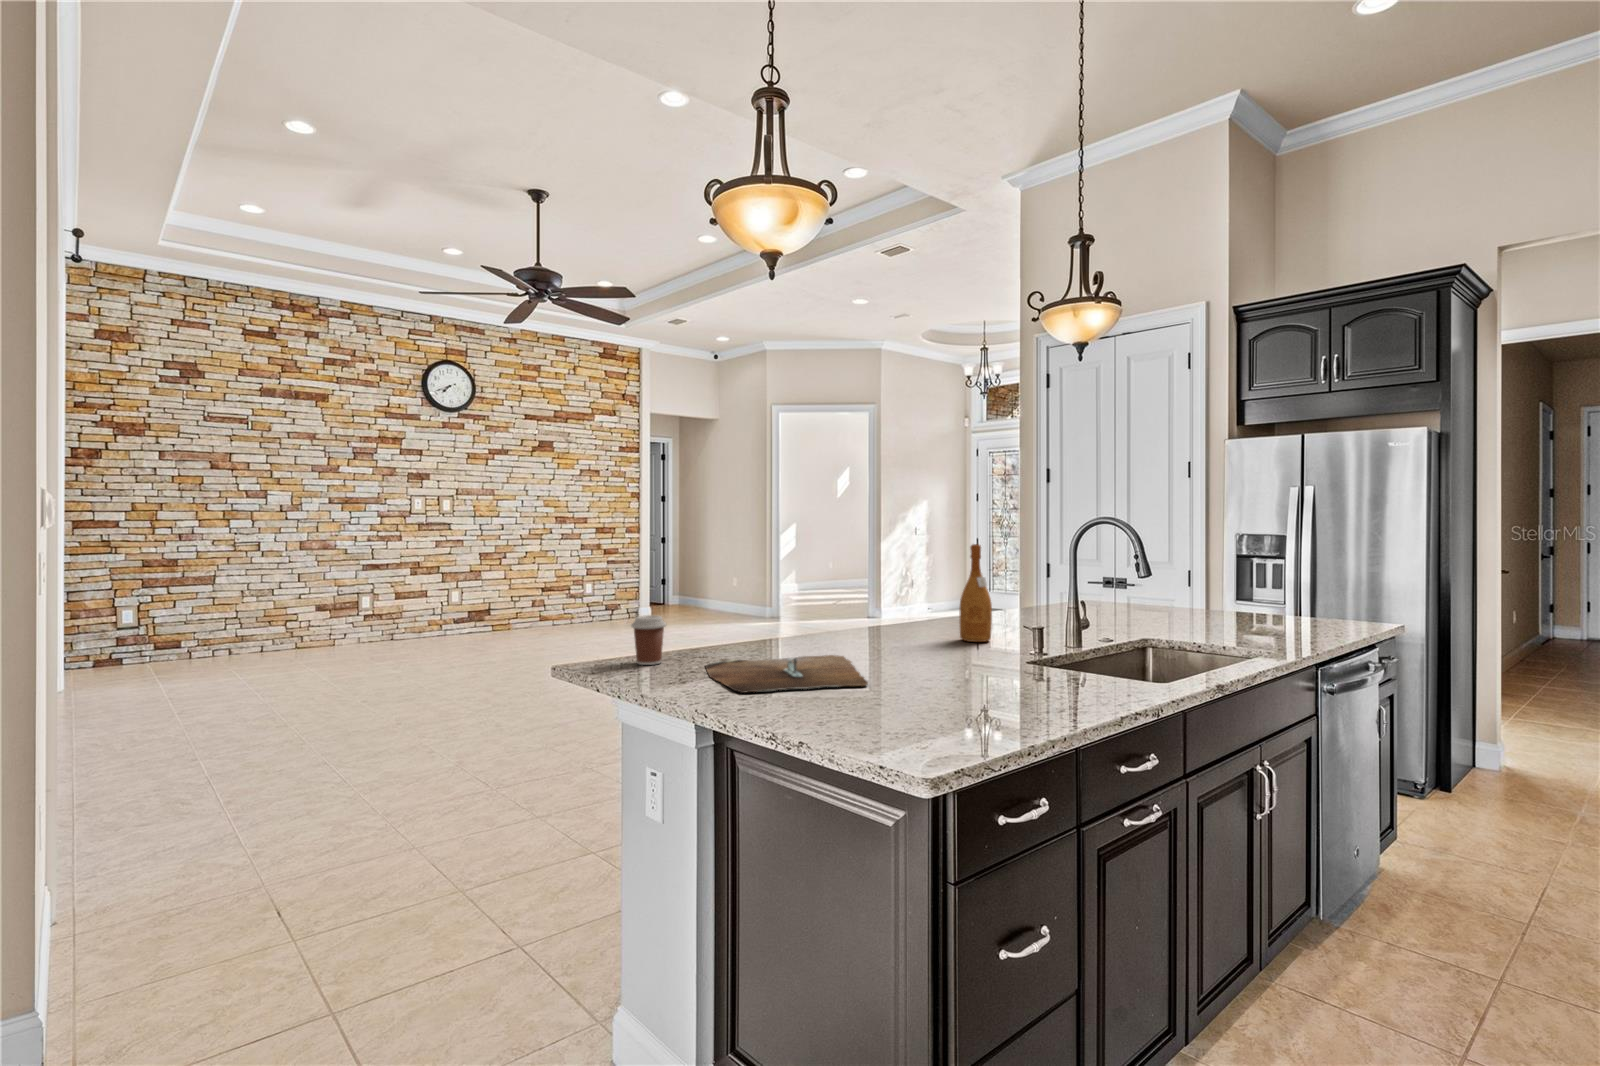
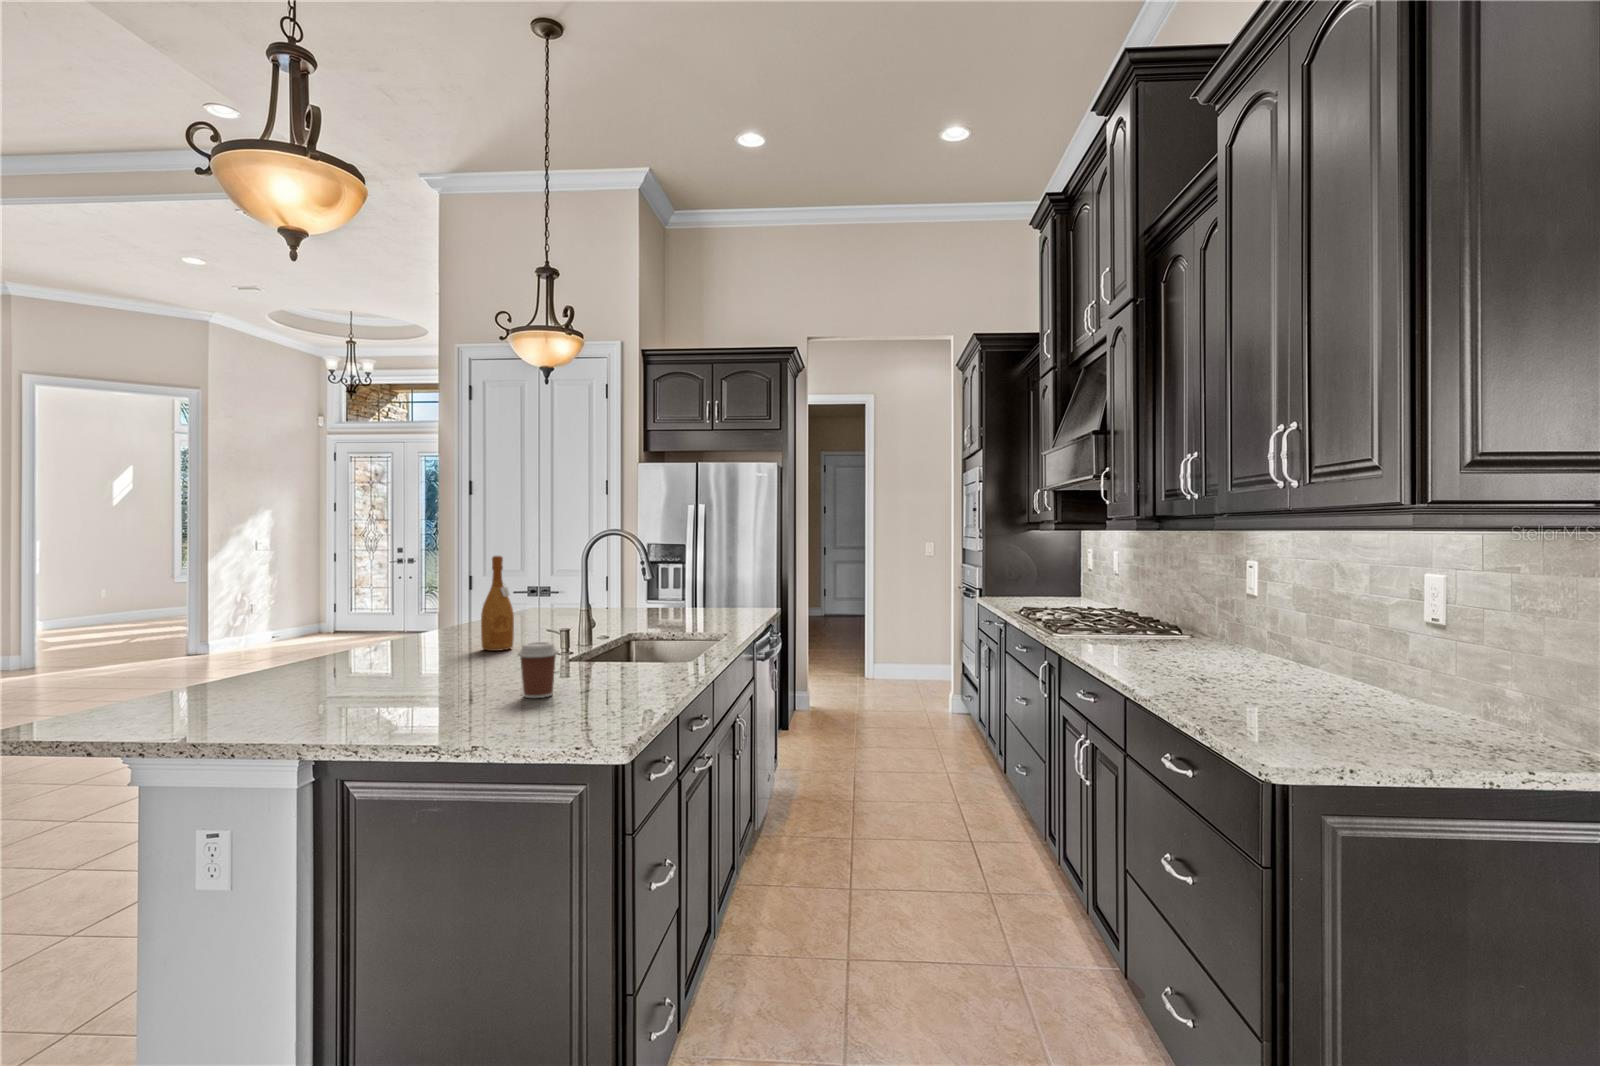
coffee cup: present [631,615,666,665] -> present [517,642,558,698]
cutting board: present [705,655,868,693] -> none [226,677,461,724]

